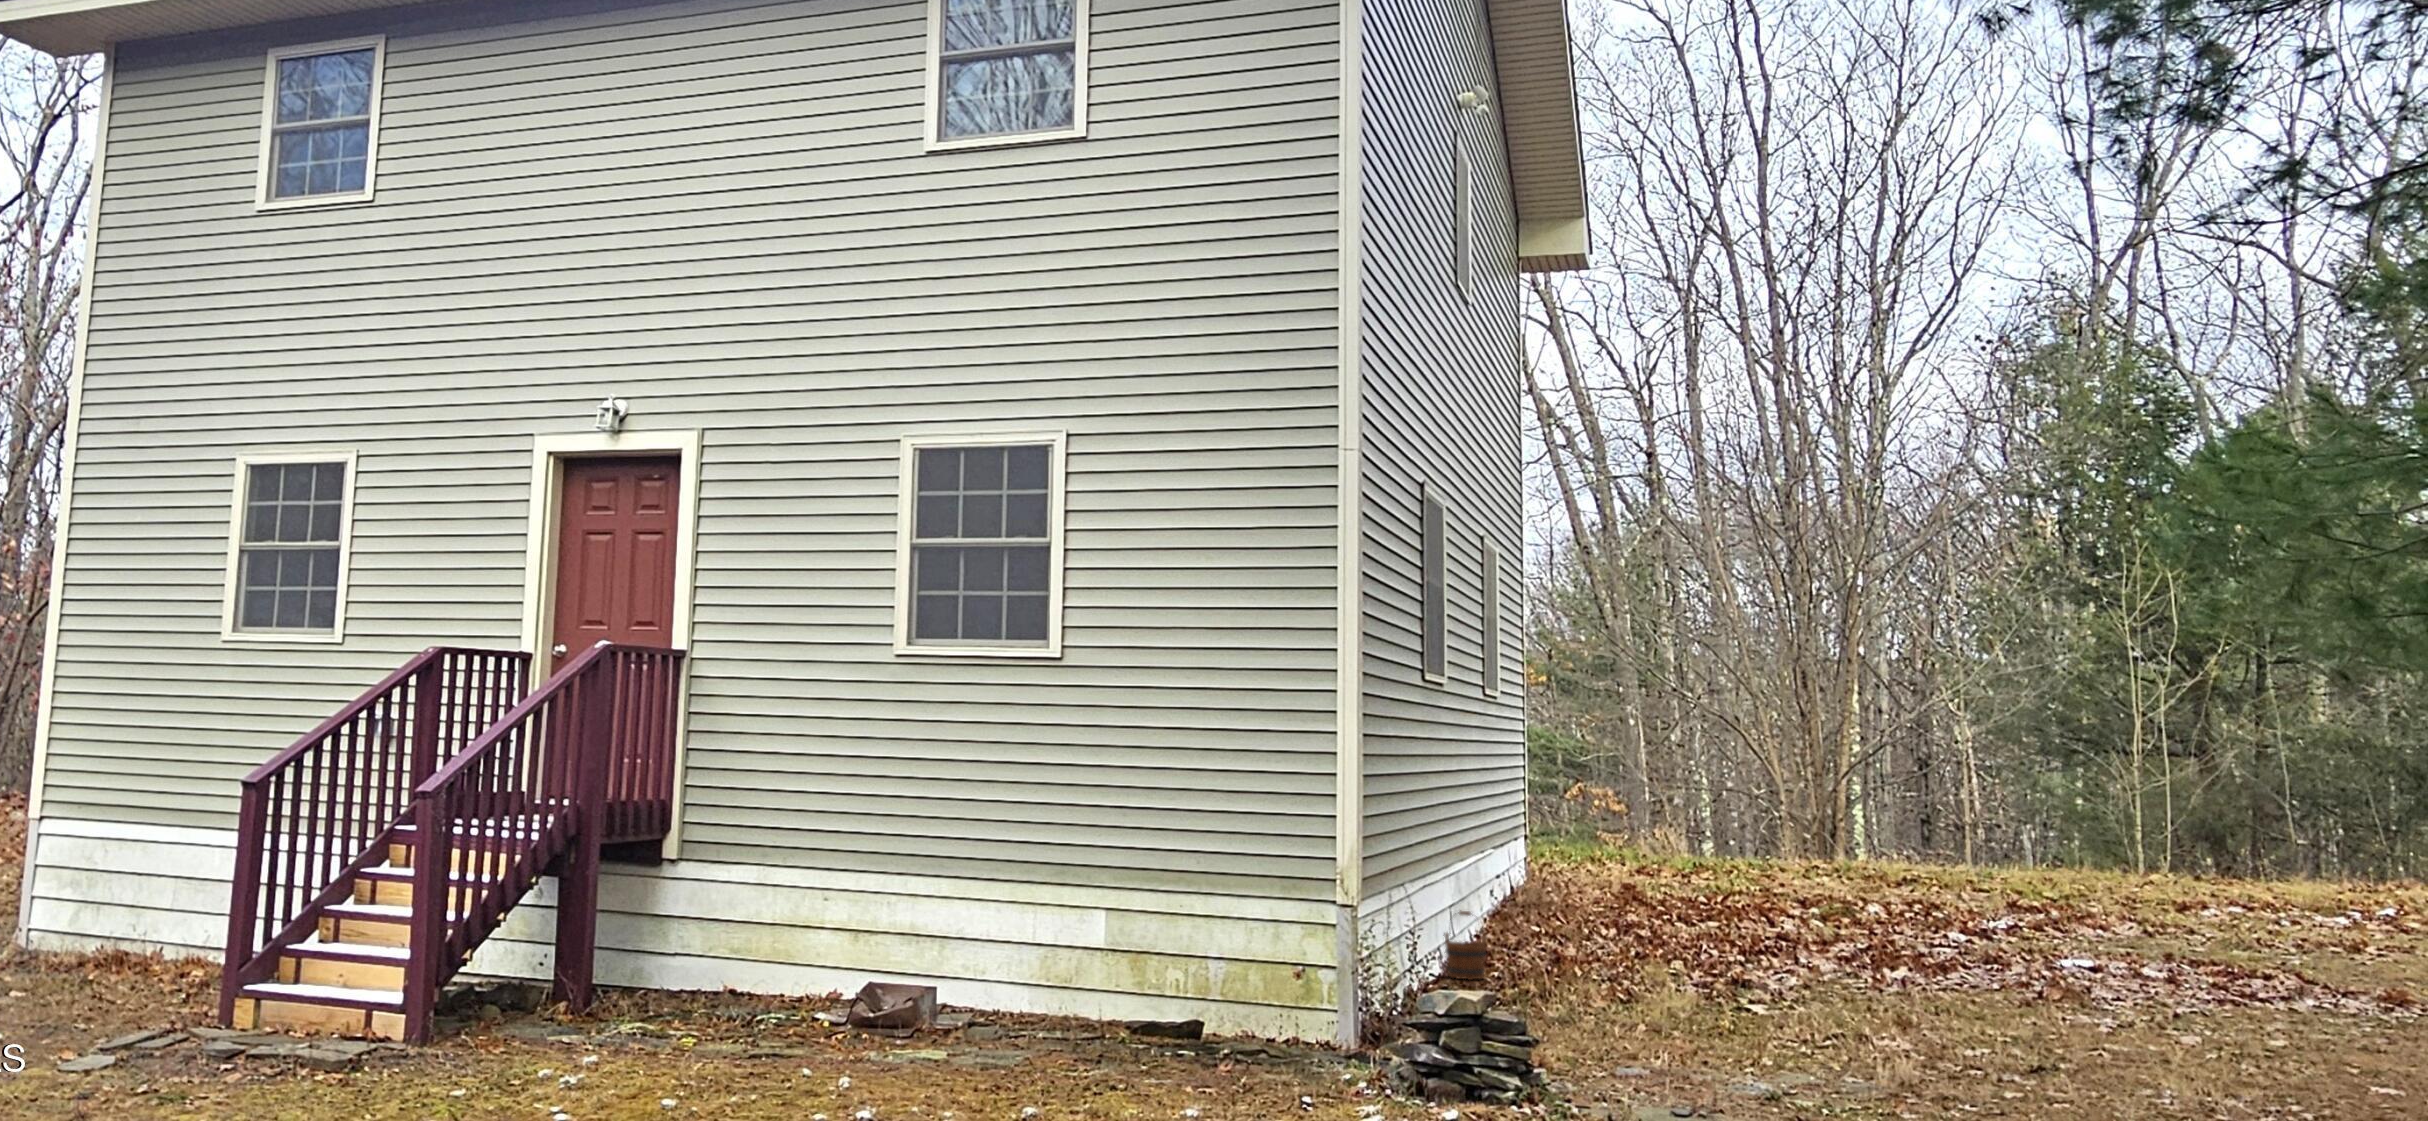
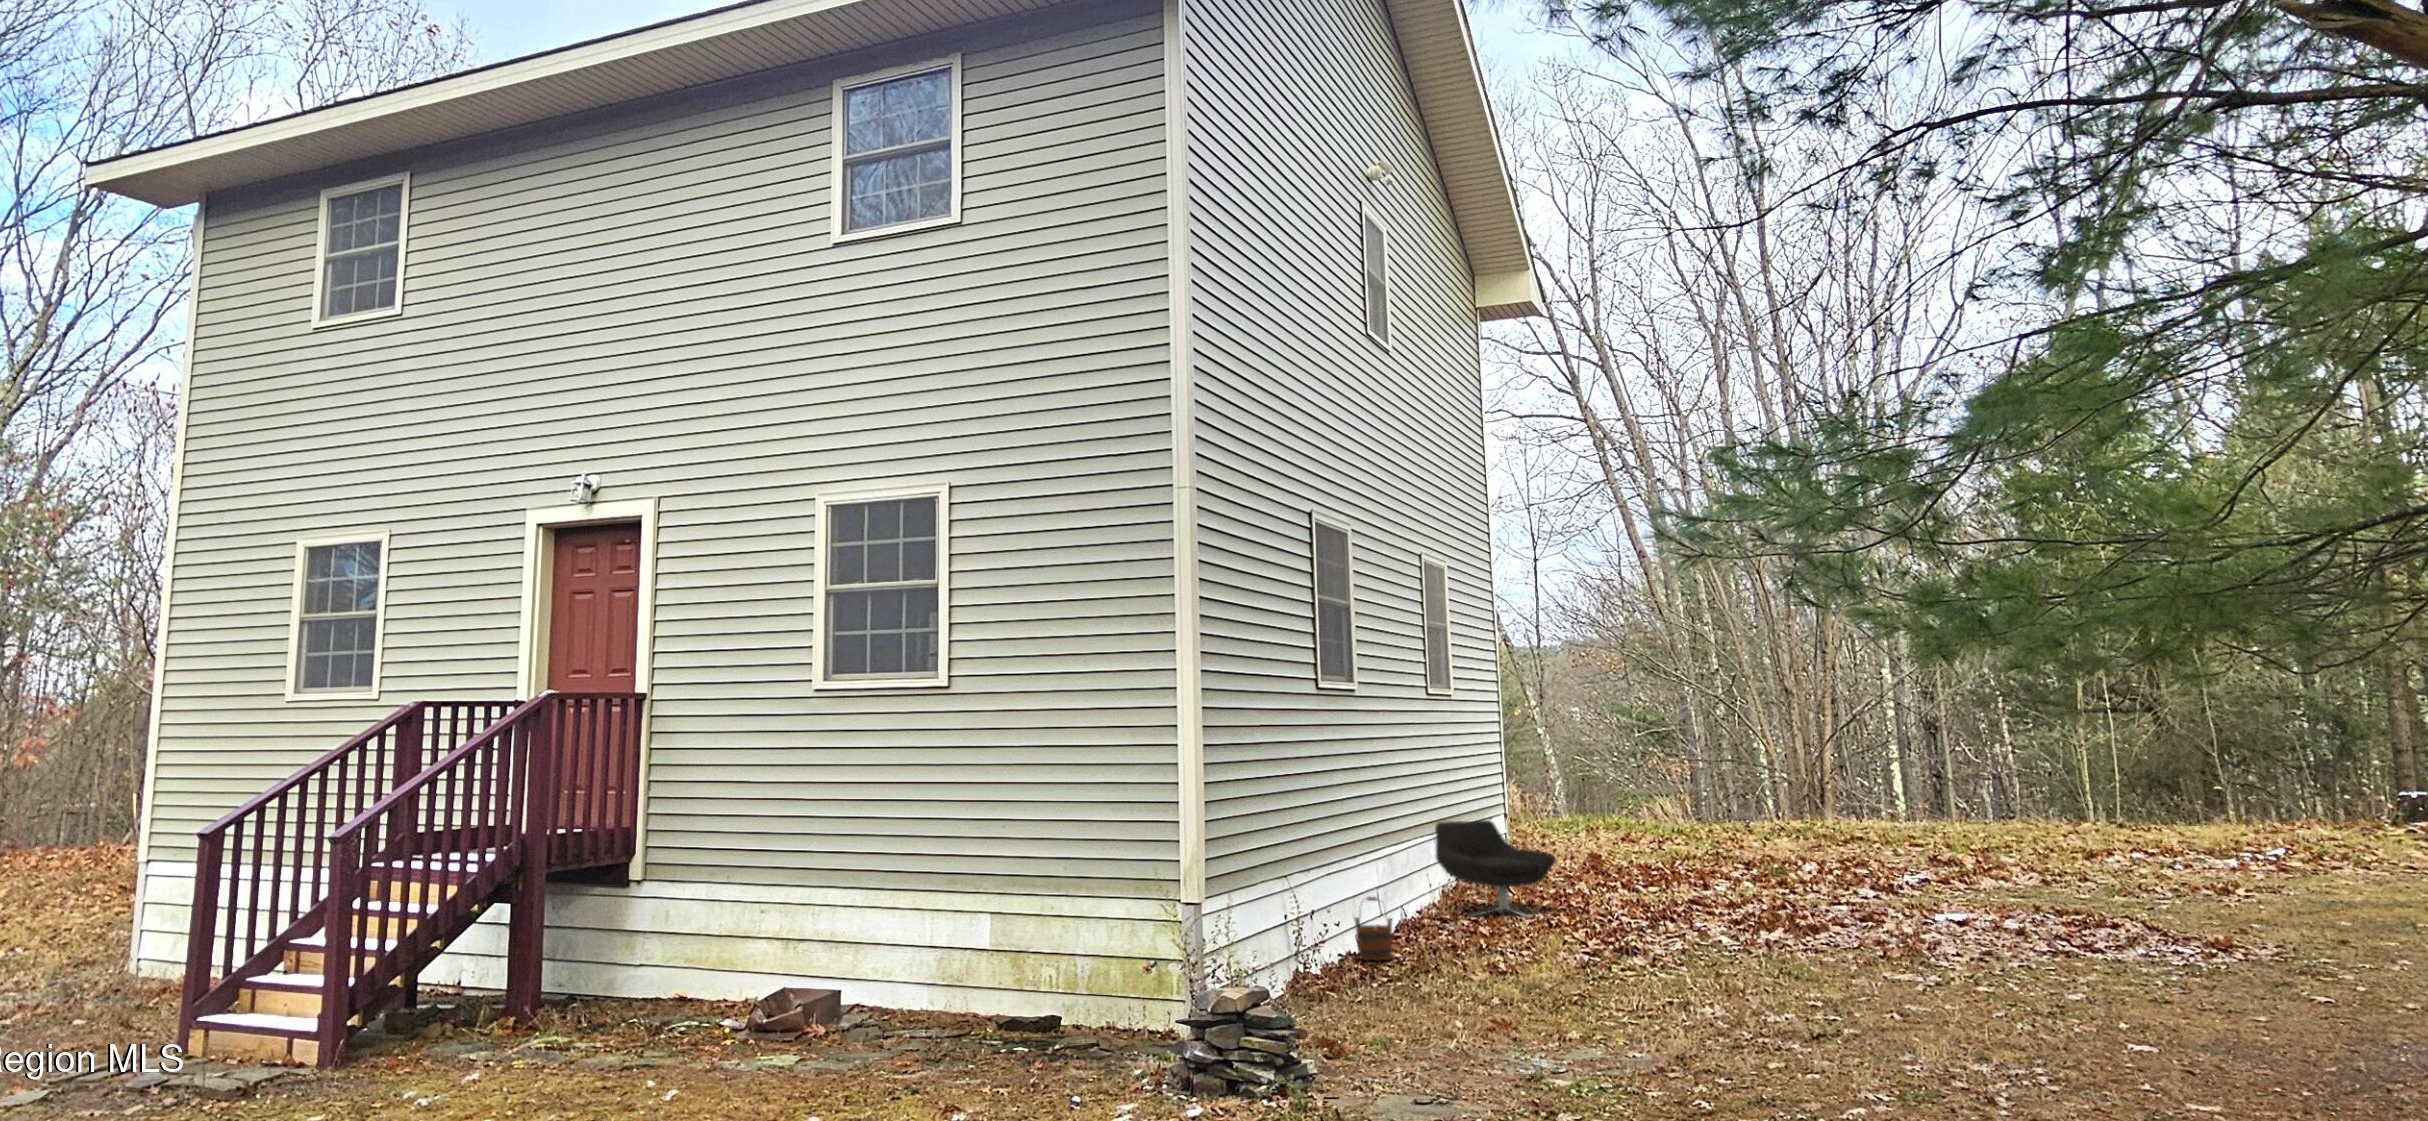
lounge chair: none [1485,836,1624,945] -> present [1435,819,1556,917]

